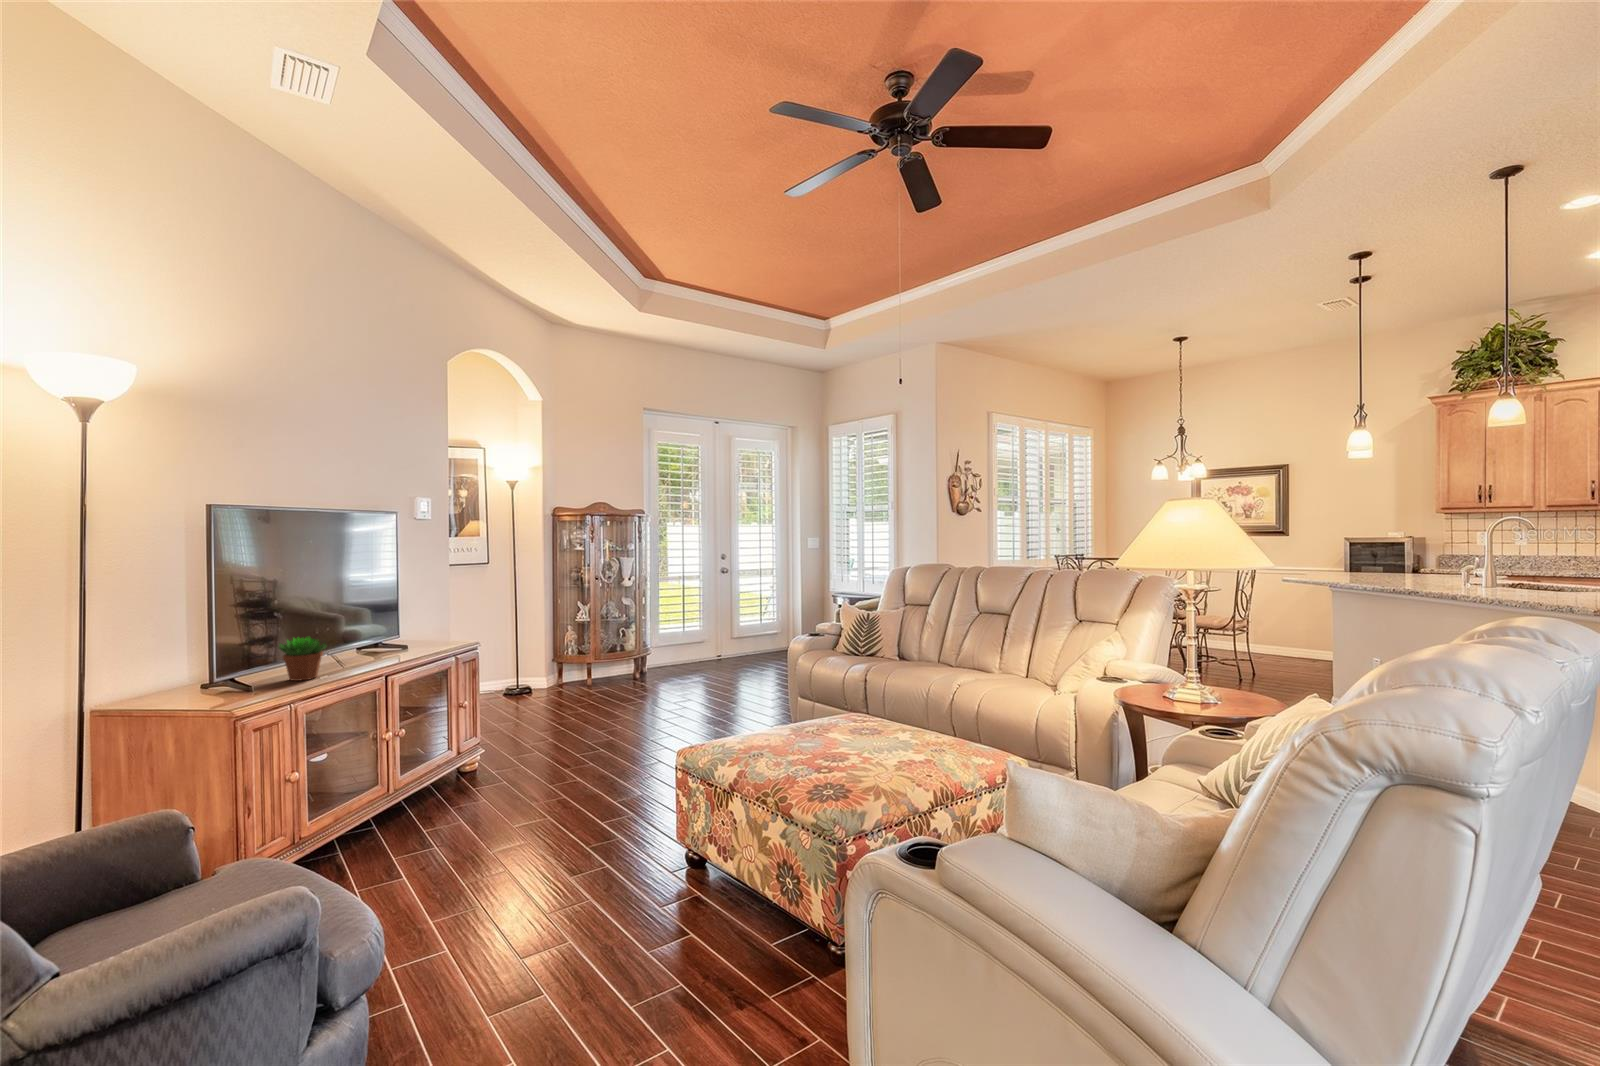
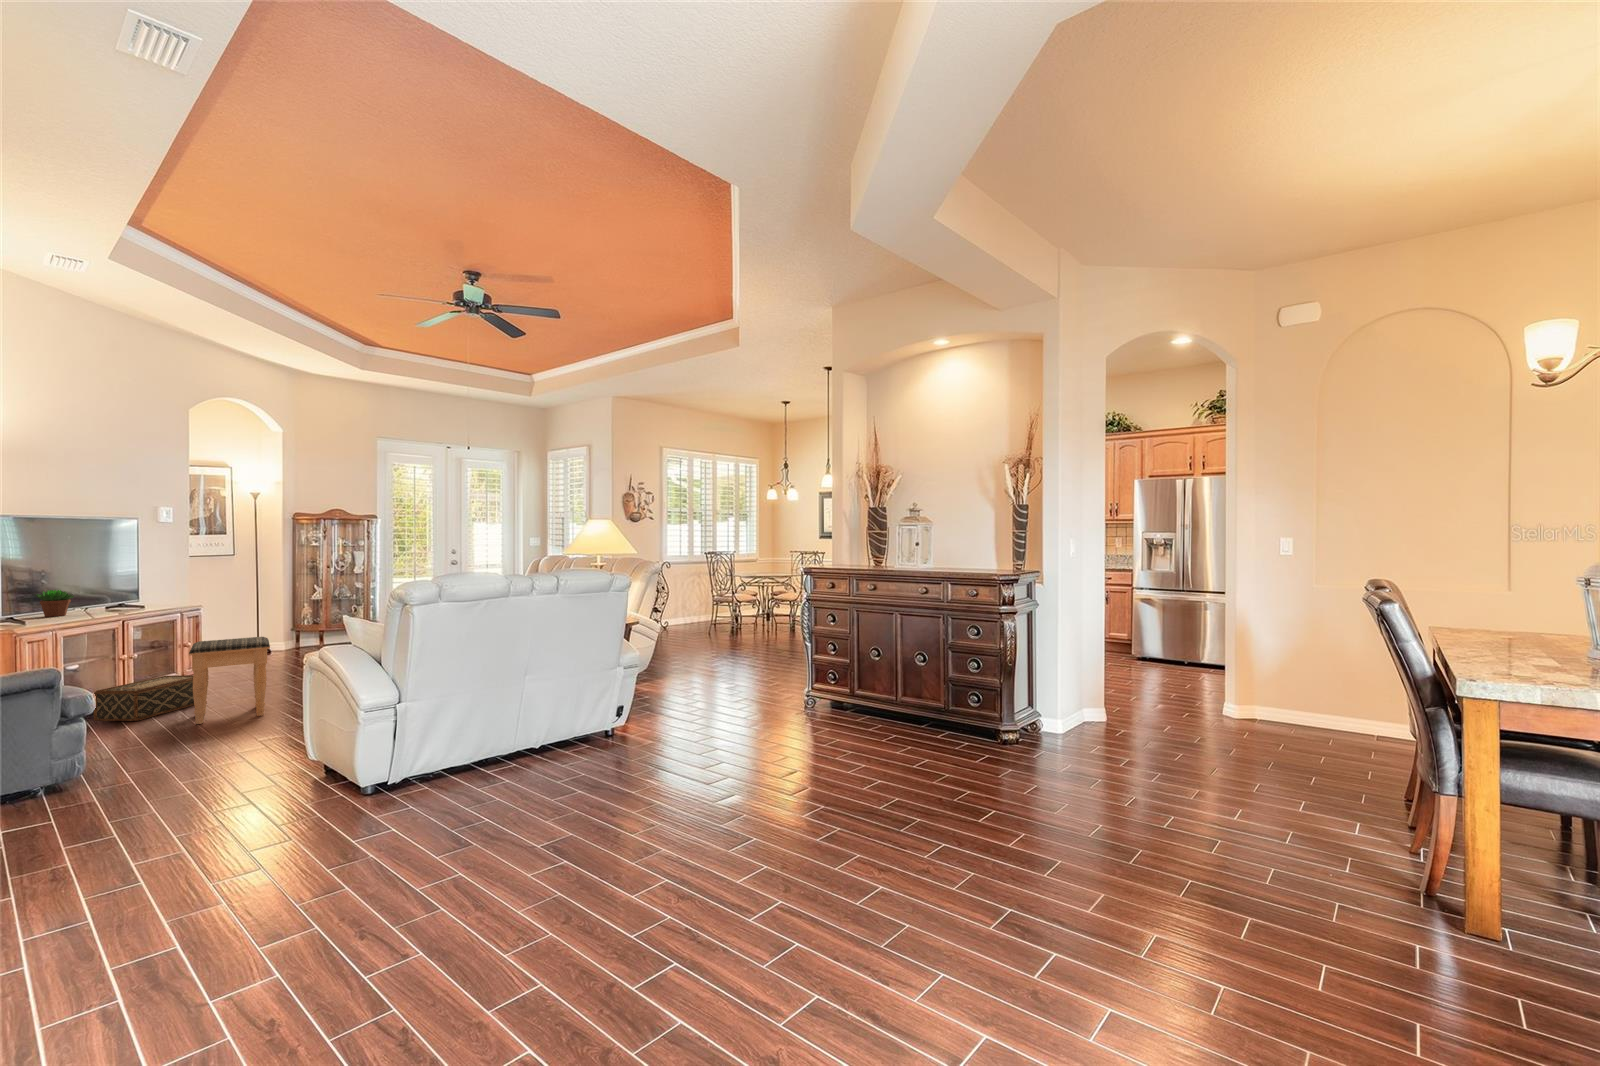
footstool: none [489,712,607,875] -> present [189,637,270,724]
woven basket: none [356,760,493,852] -> present [94,675,194,721]

